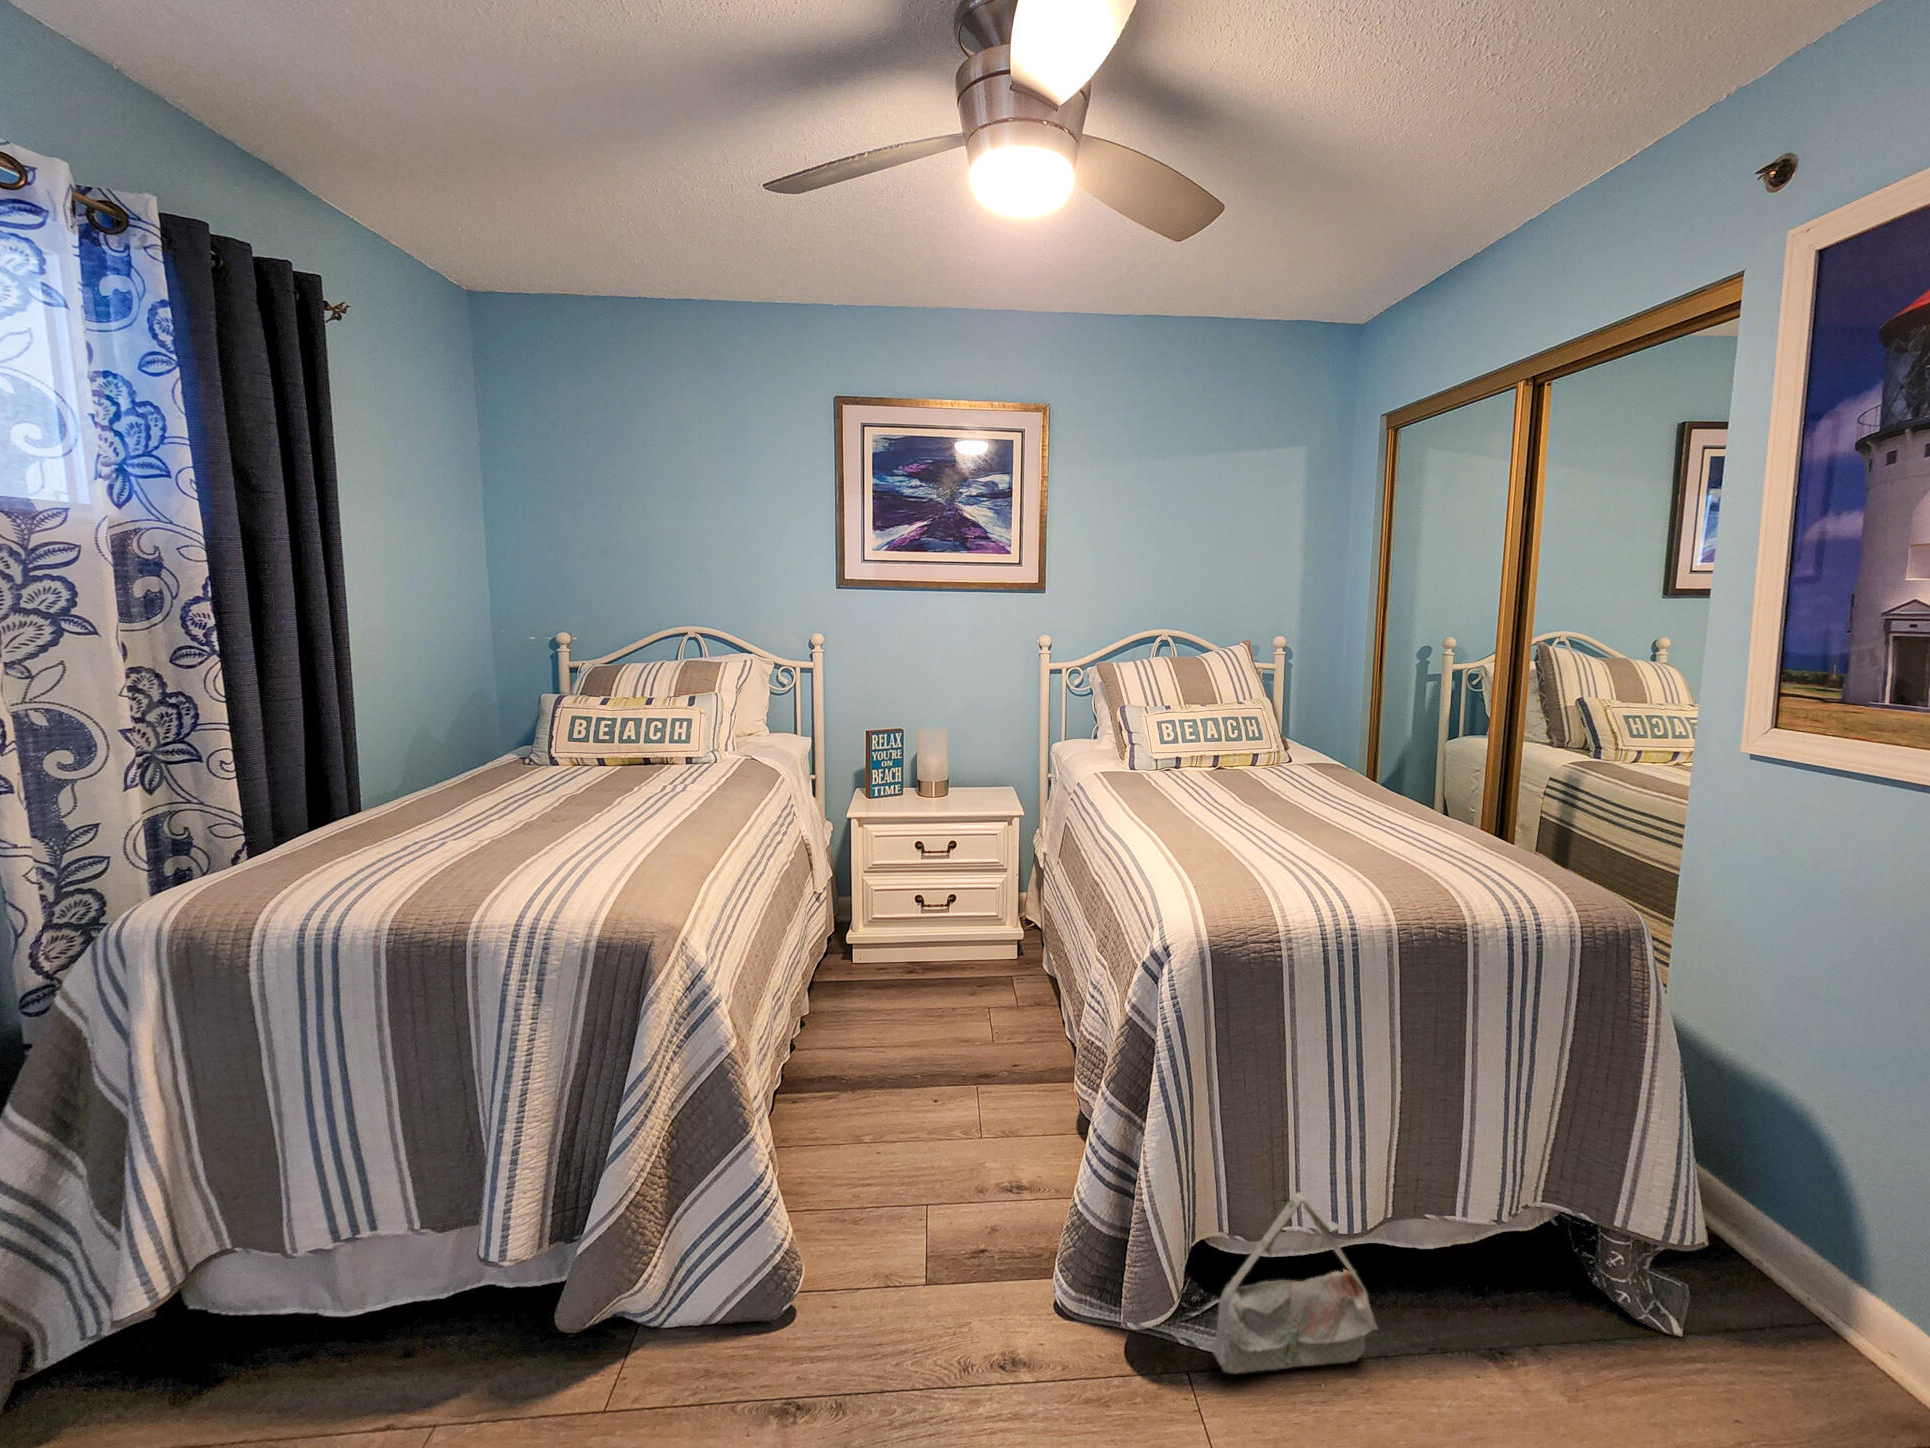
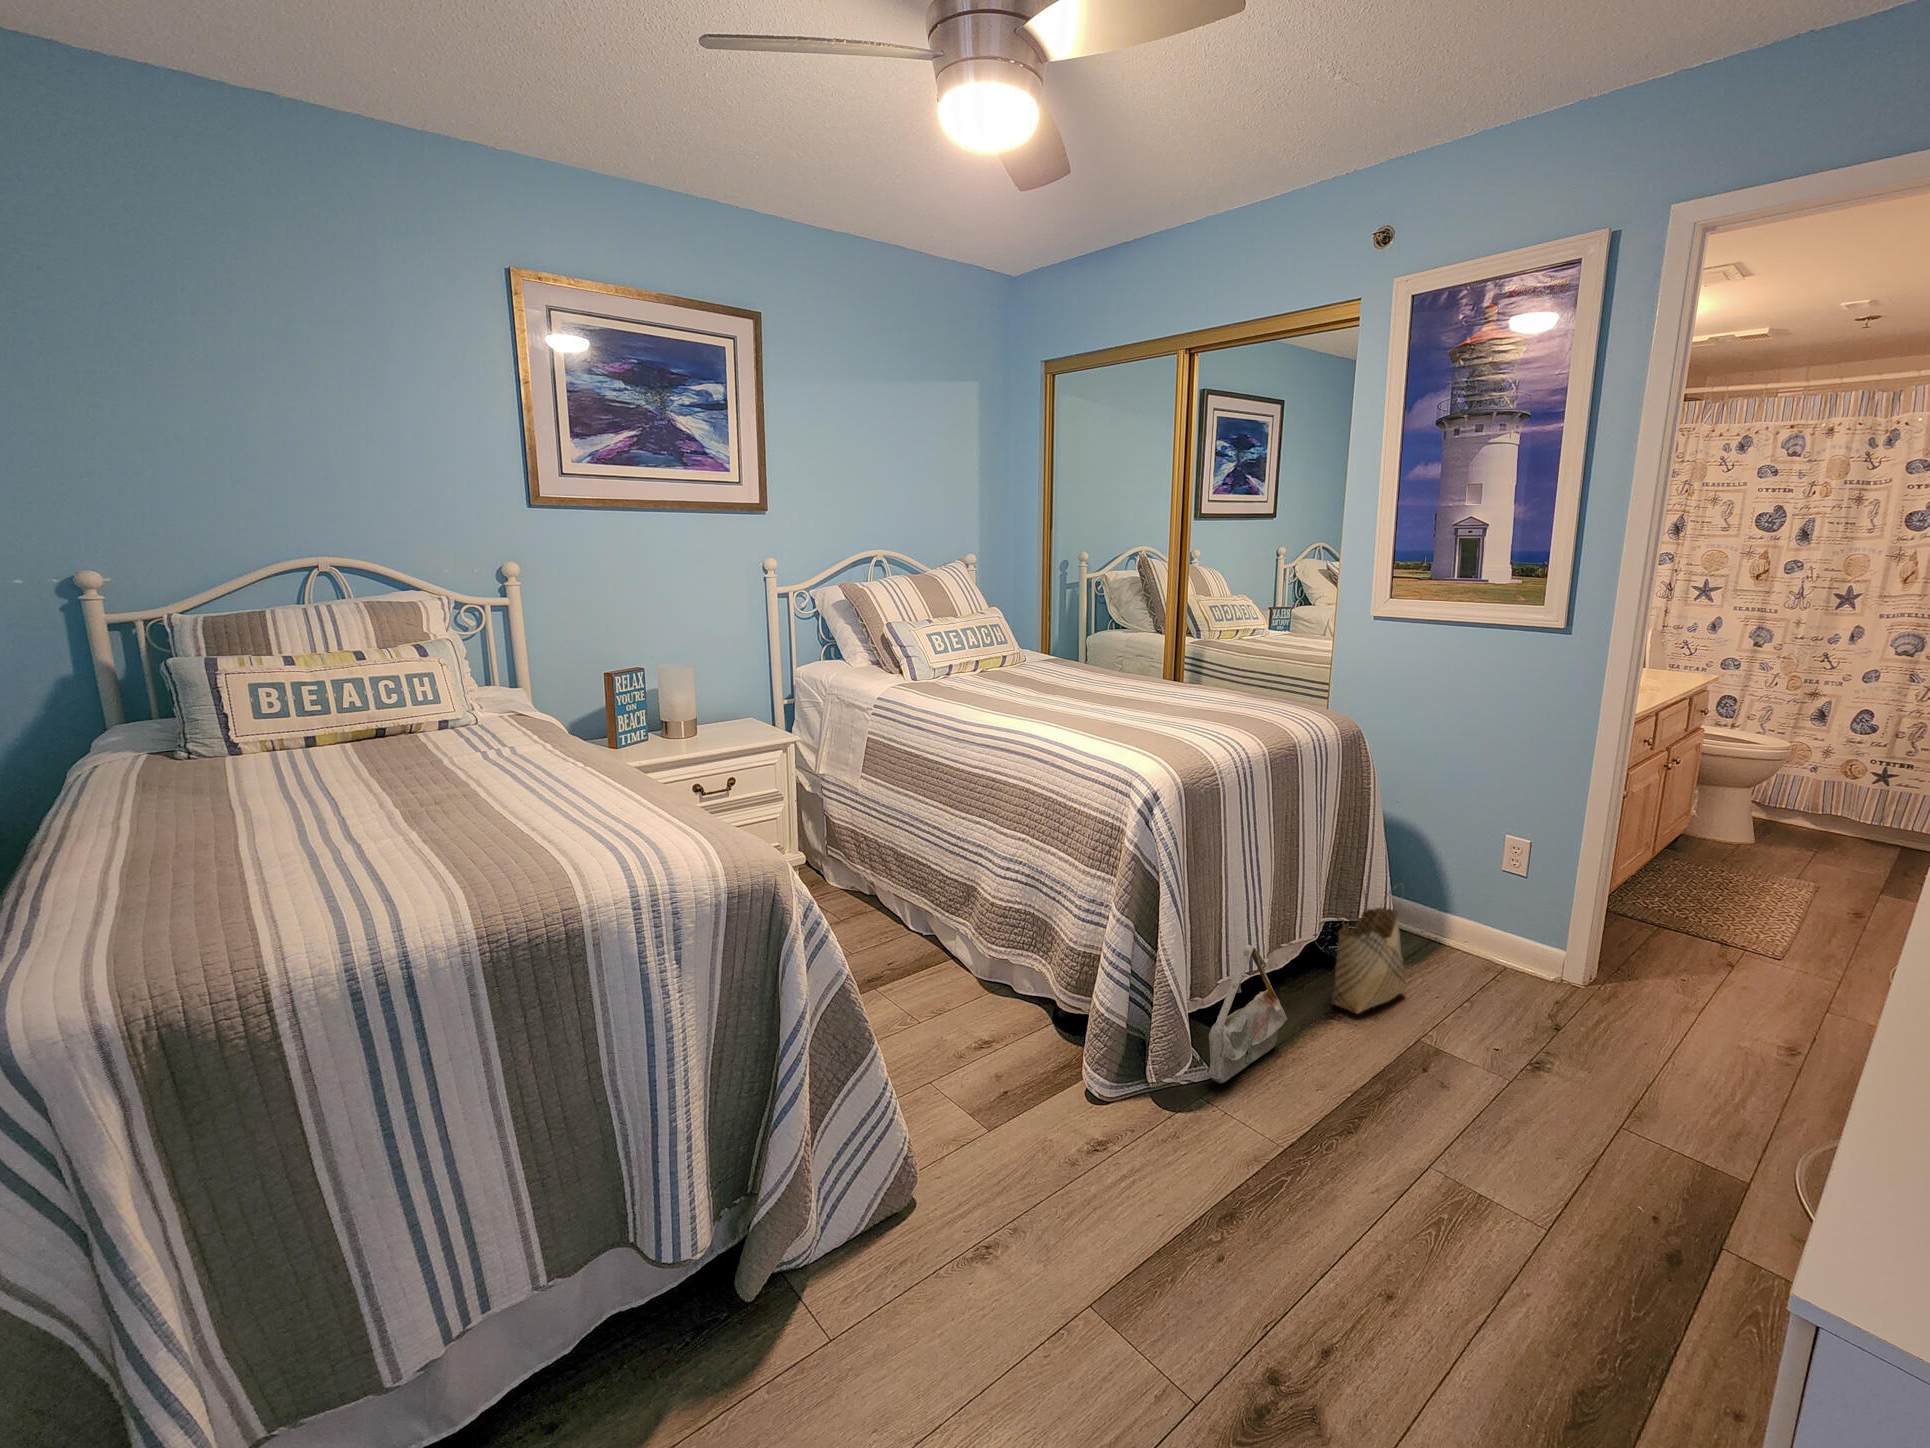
woven basket: none [1513,1140,1675,1384] -> present [1331,870,1406,1014]

